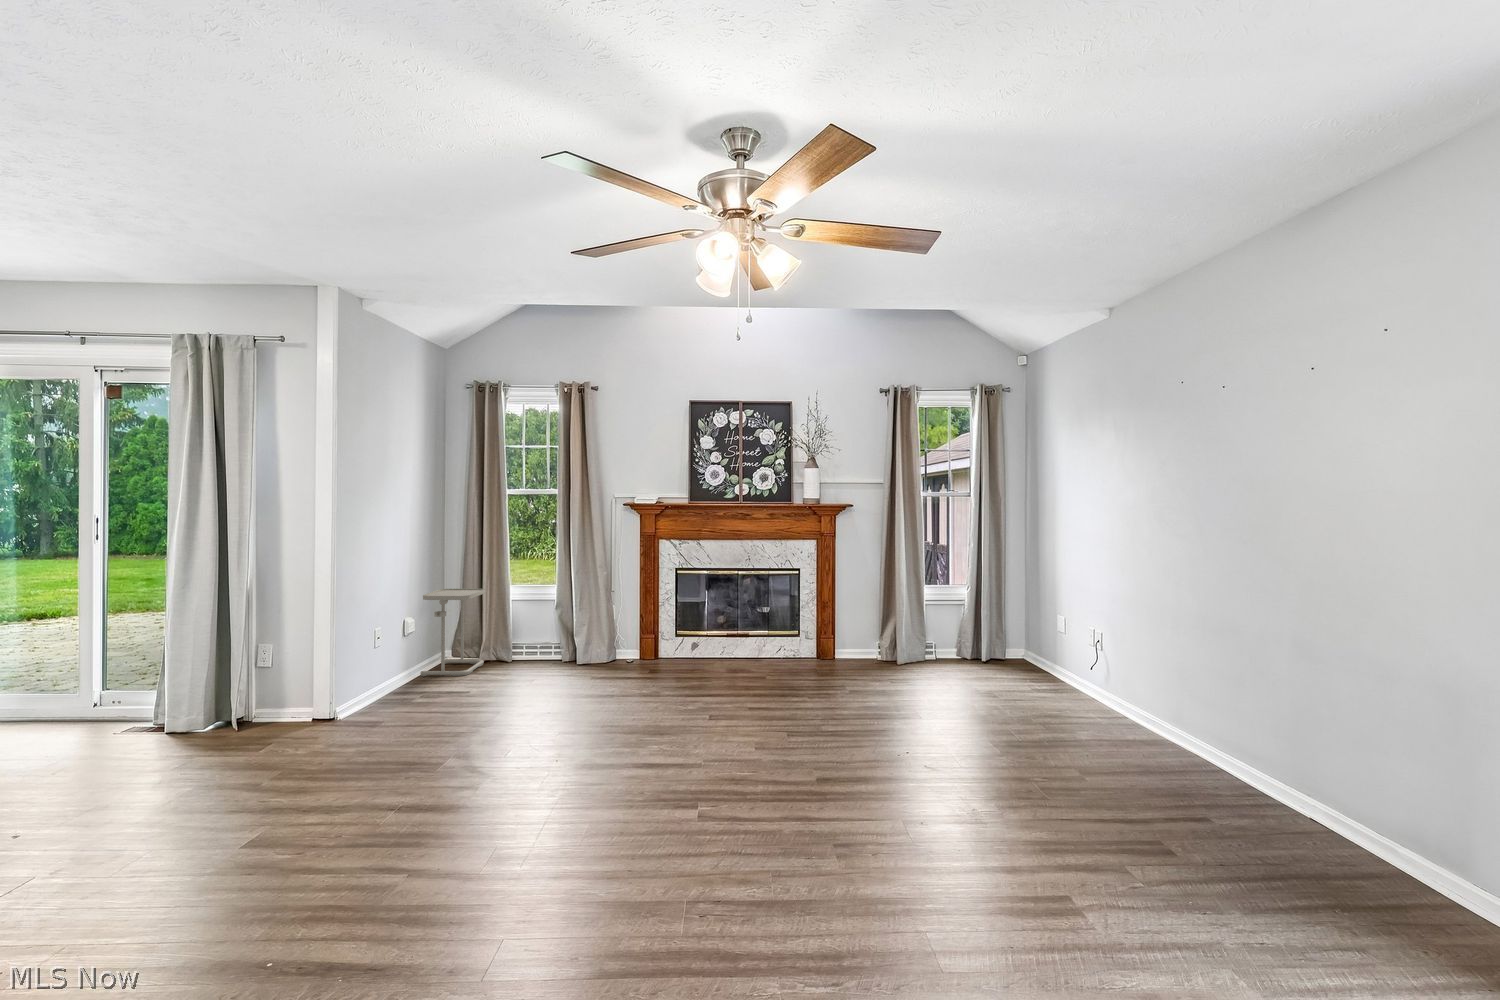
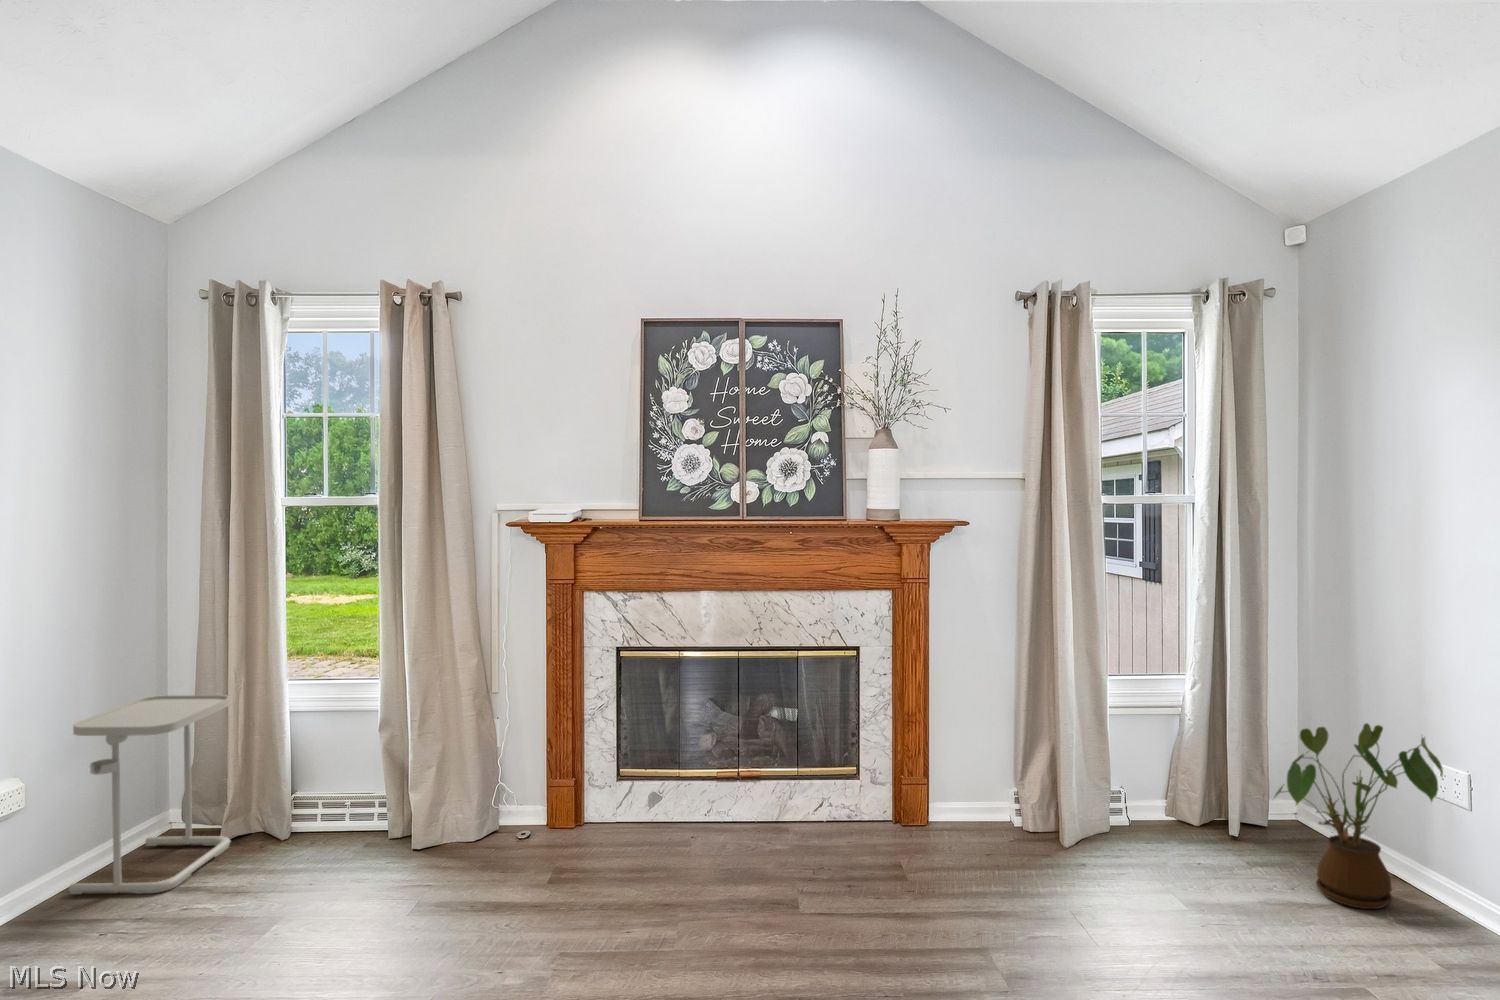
house plant: none [991,597,1062,681] -> present [1275,723,1443,909]

